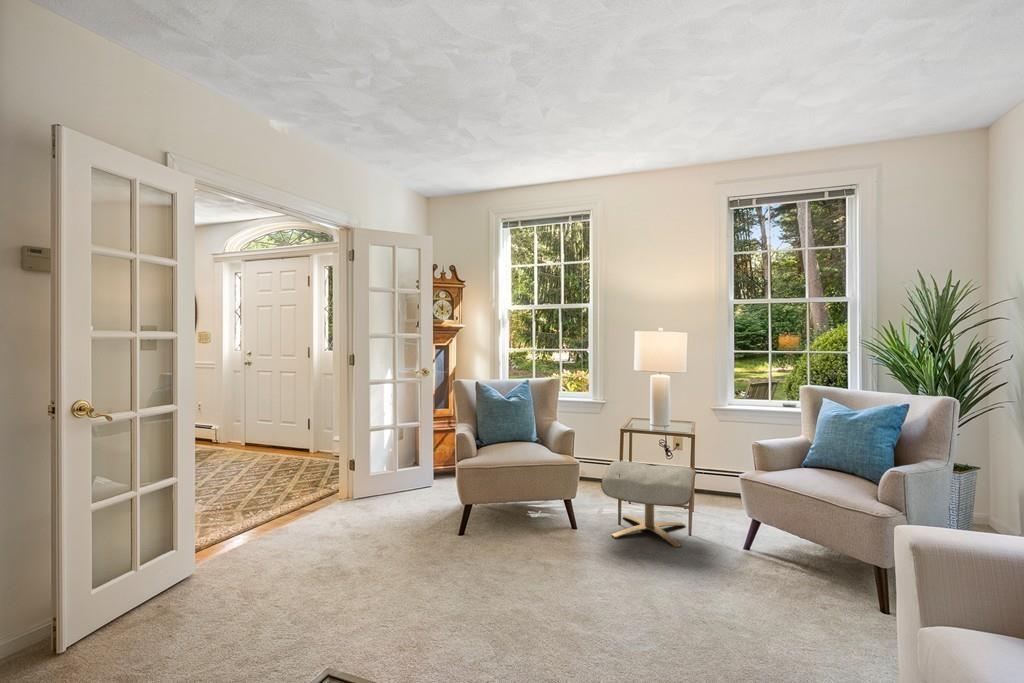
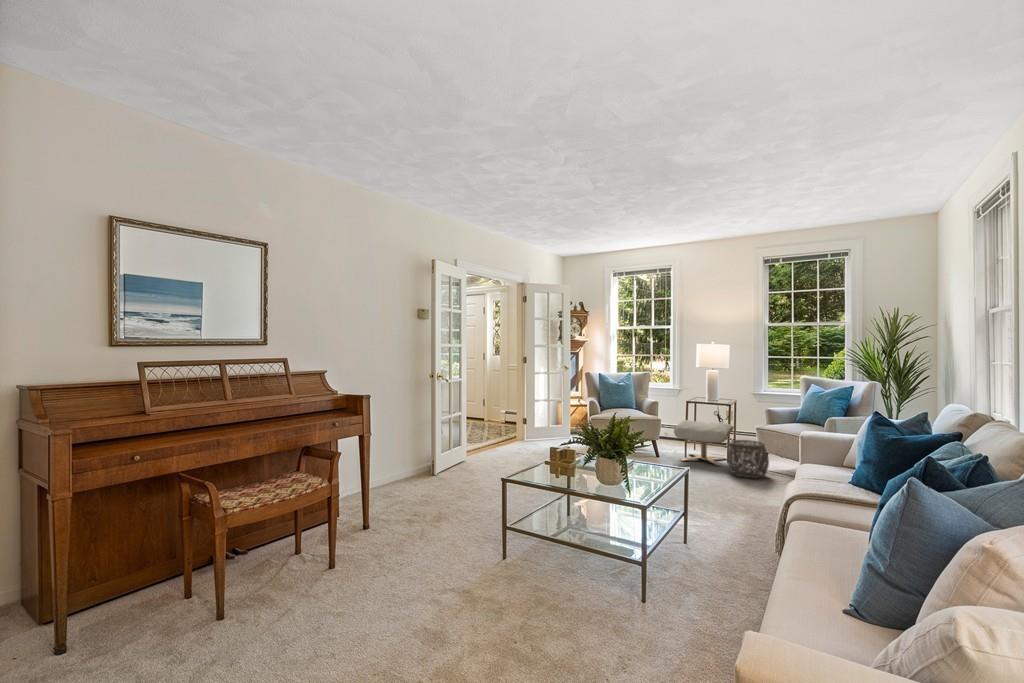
woven basket: none [699,503,775,584] -> present [727,440,769,478]

